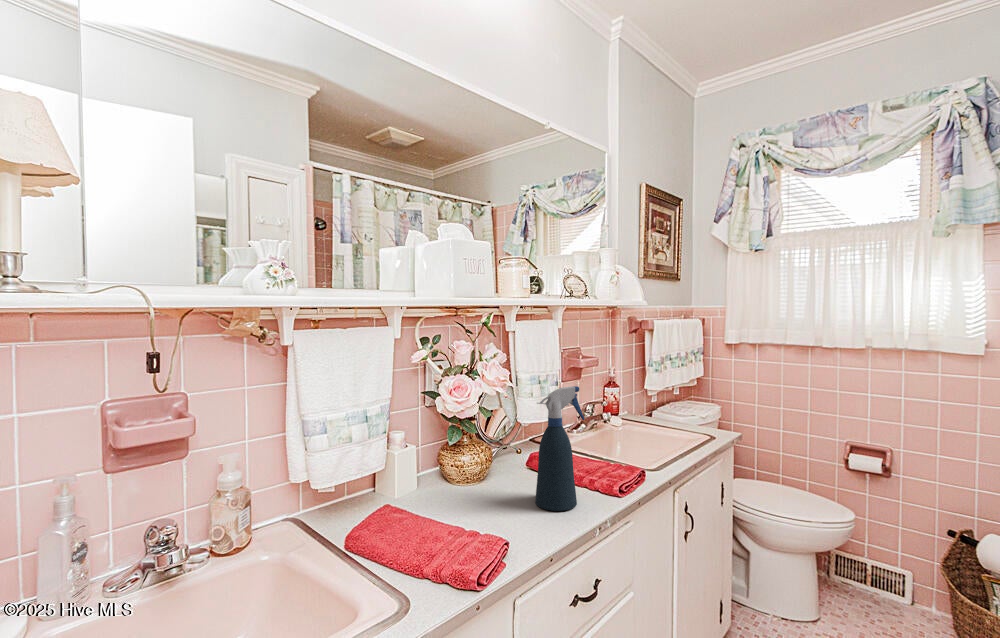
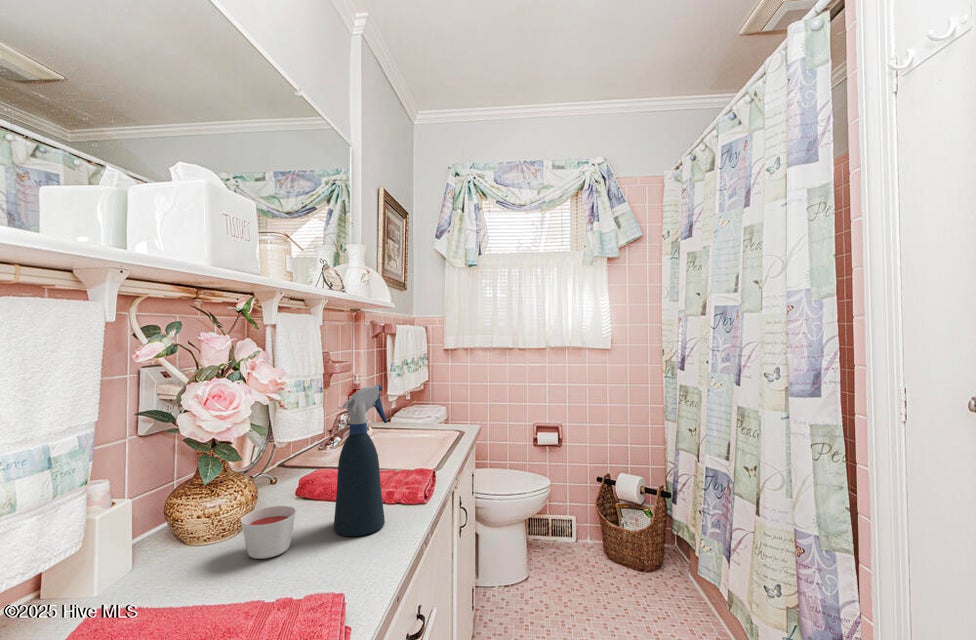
candle: none [467,471,504,508] -> present [241,506,296,559]

